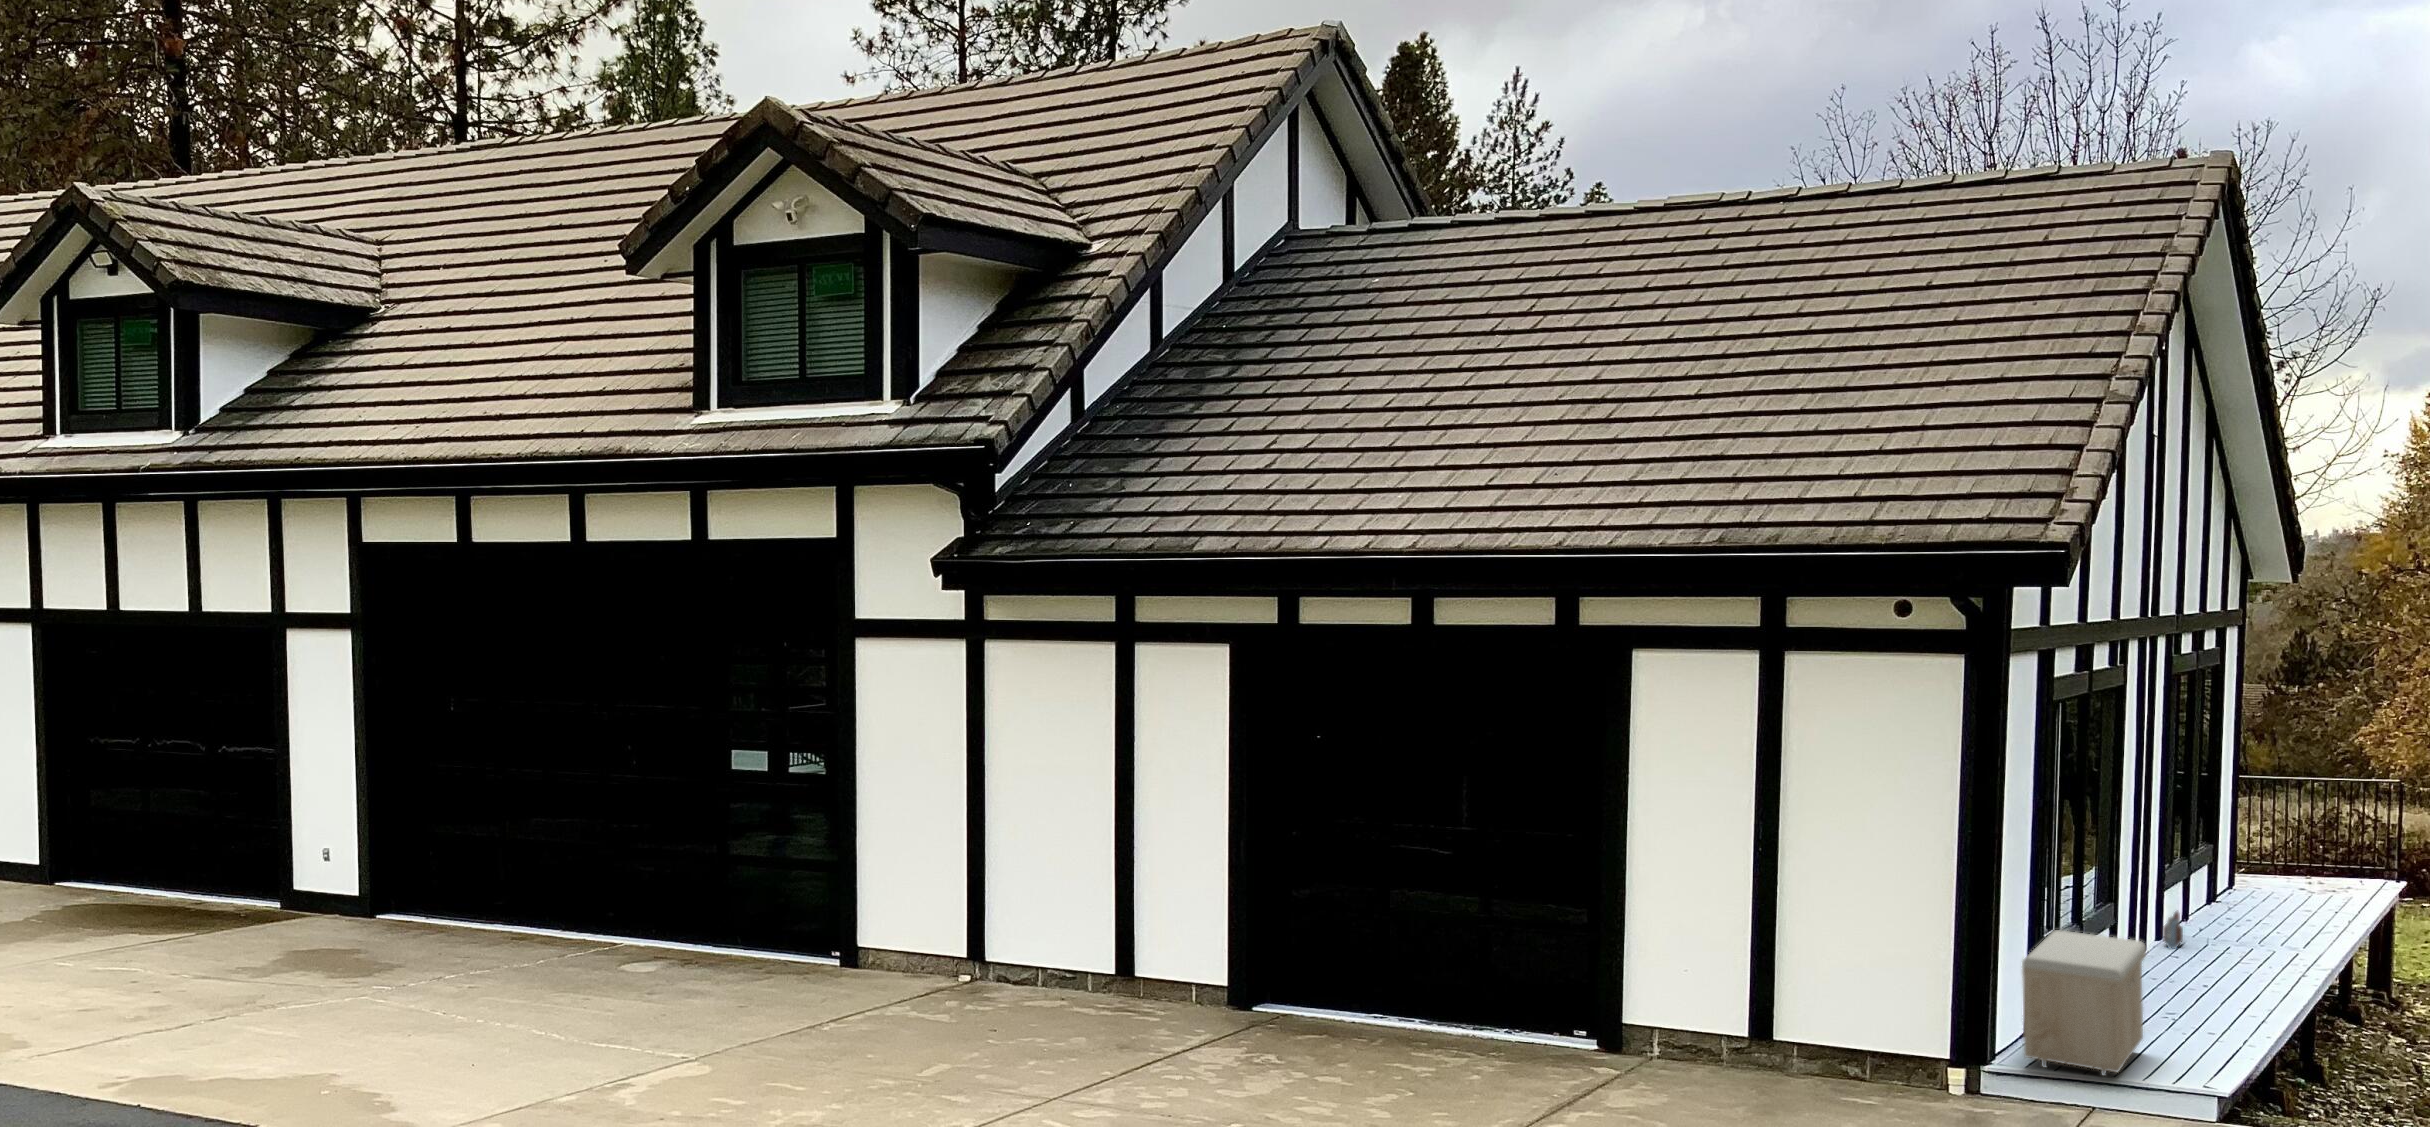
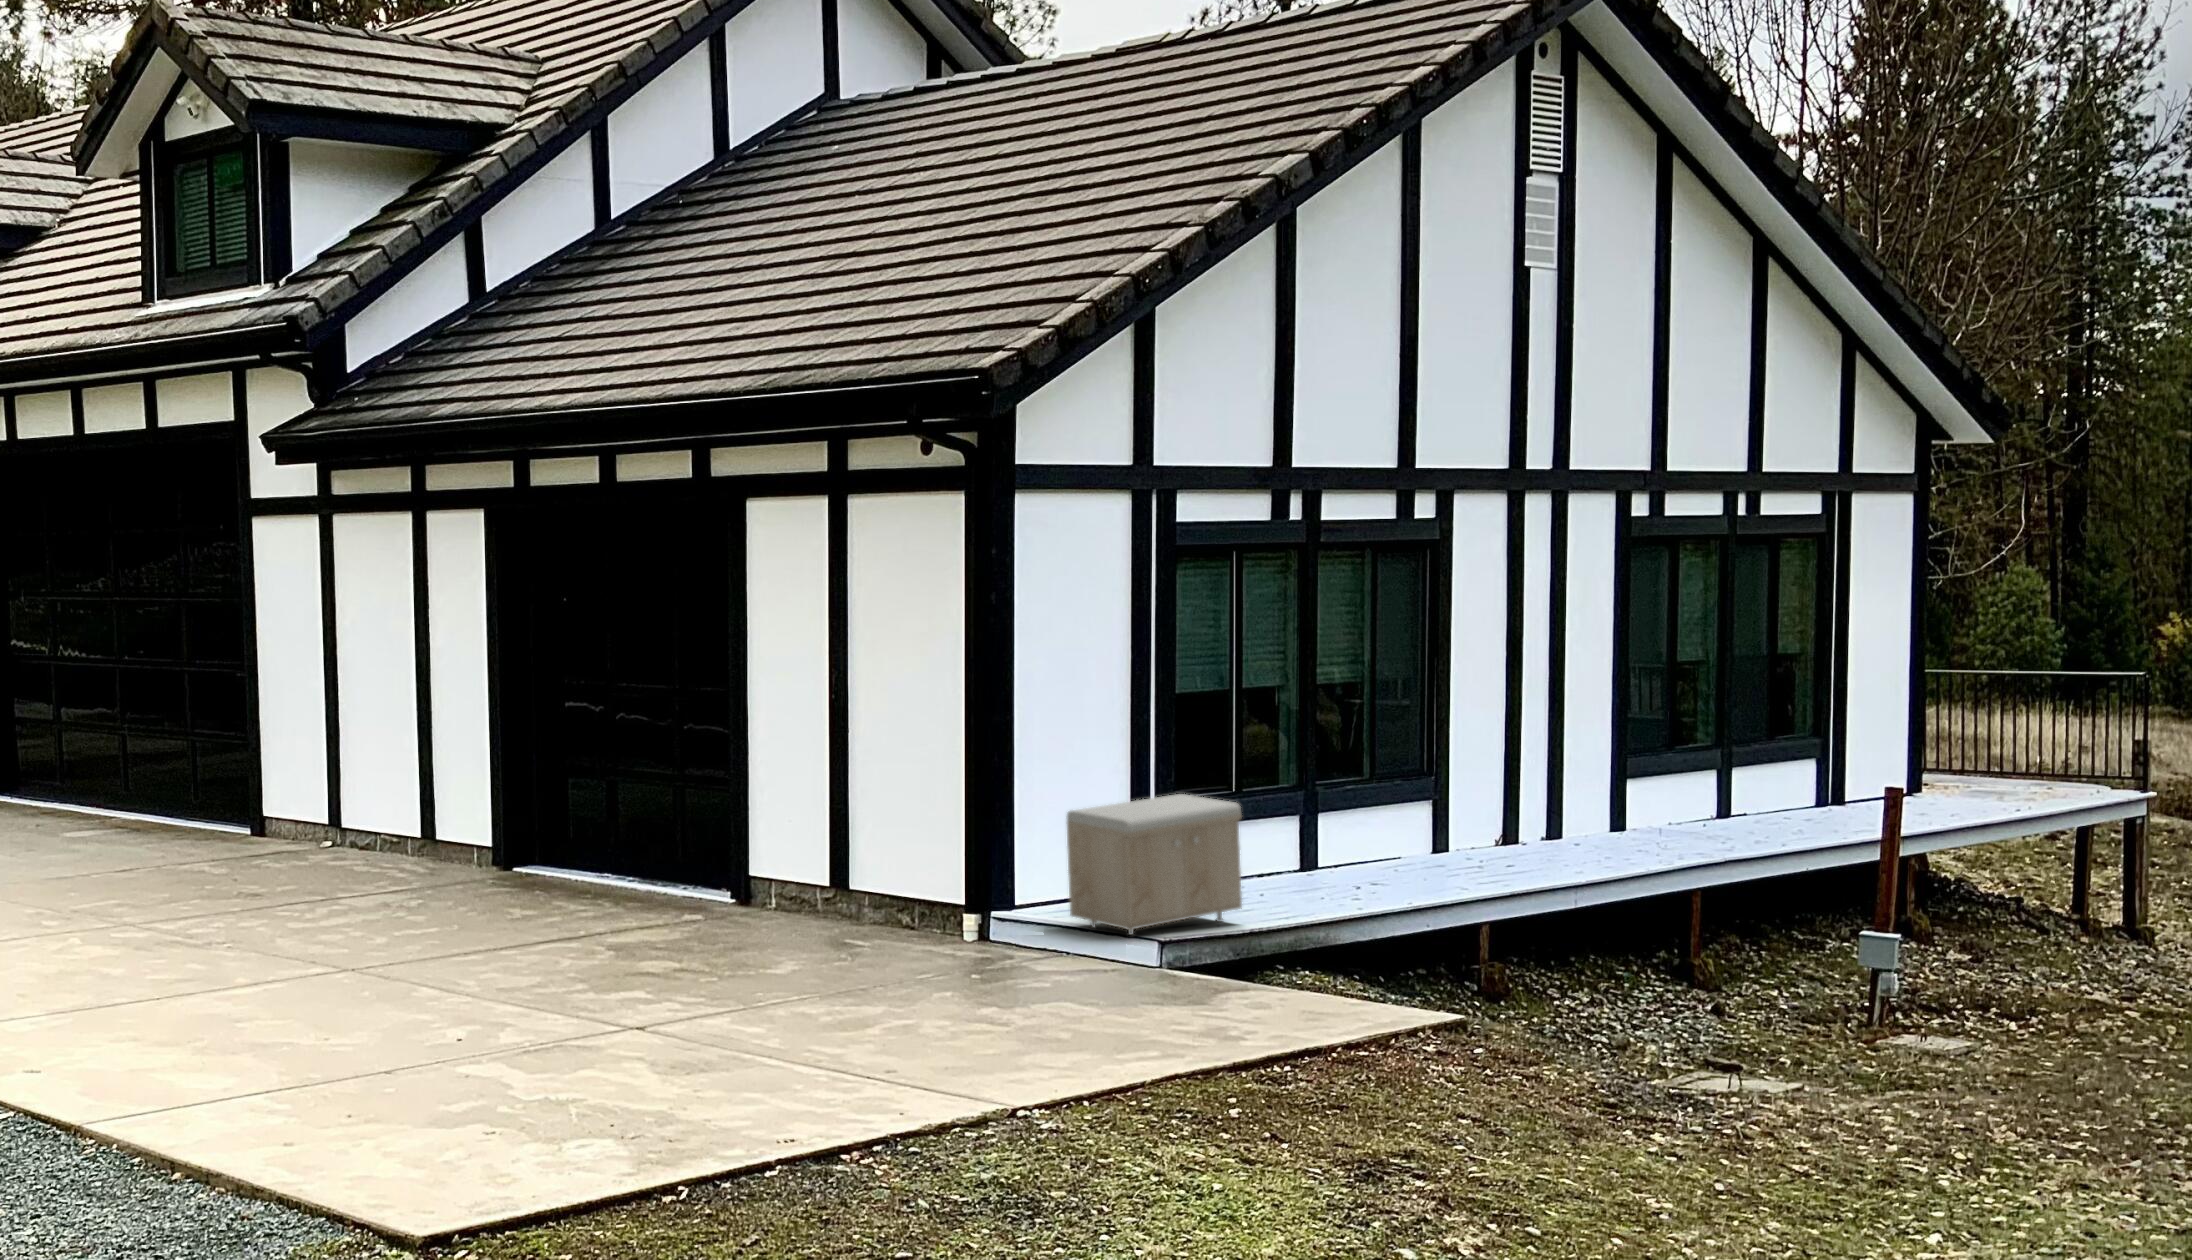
watering can: present [2163,911,2183,949] -> none [1624,822,1668,865]

